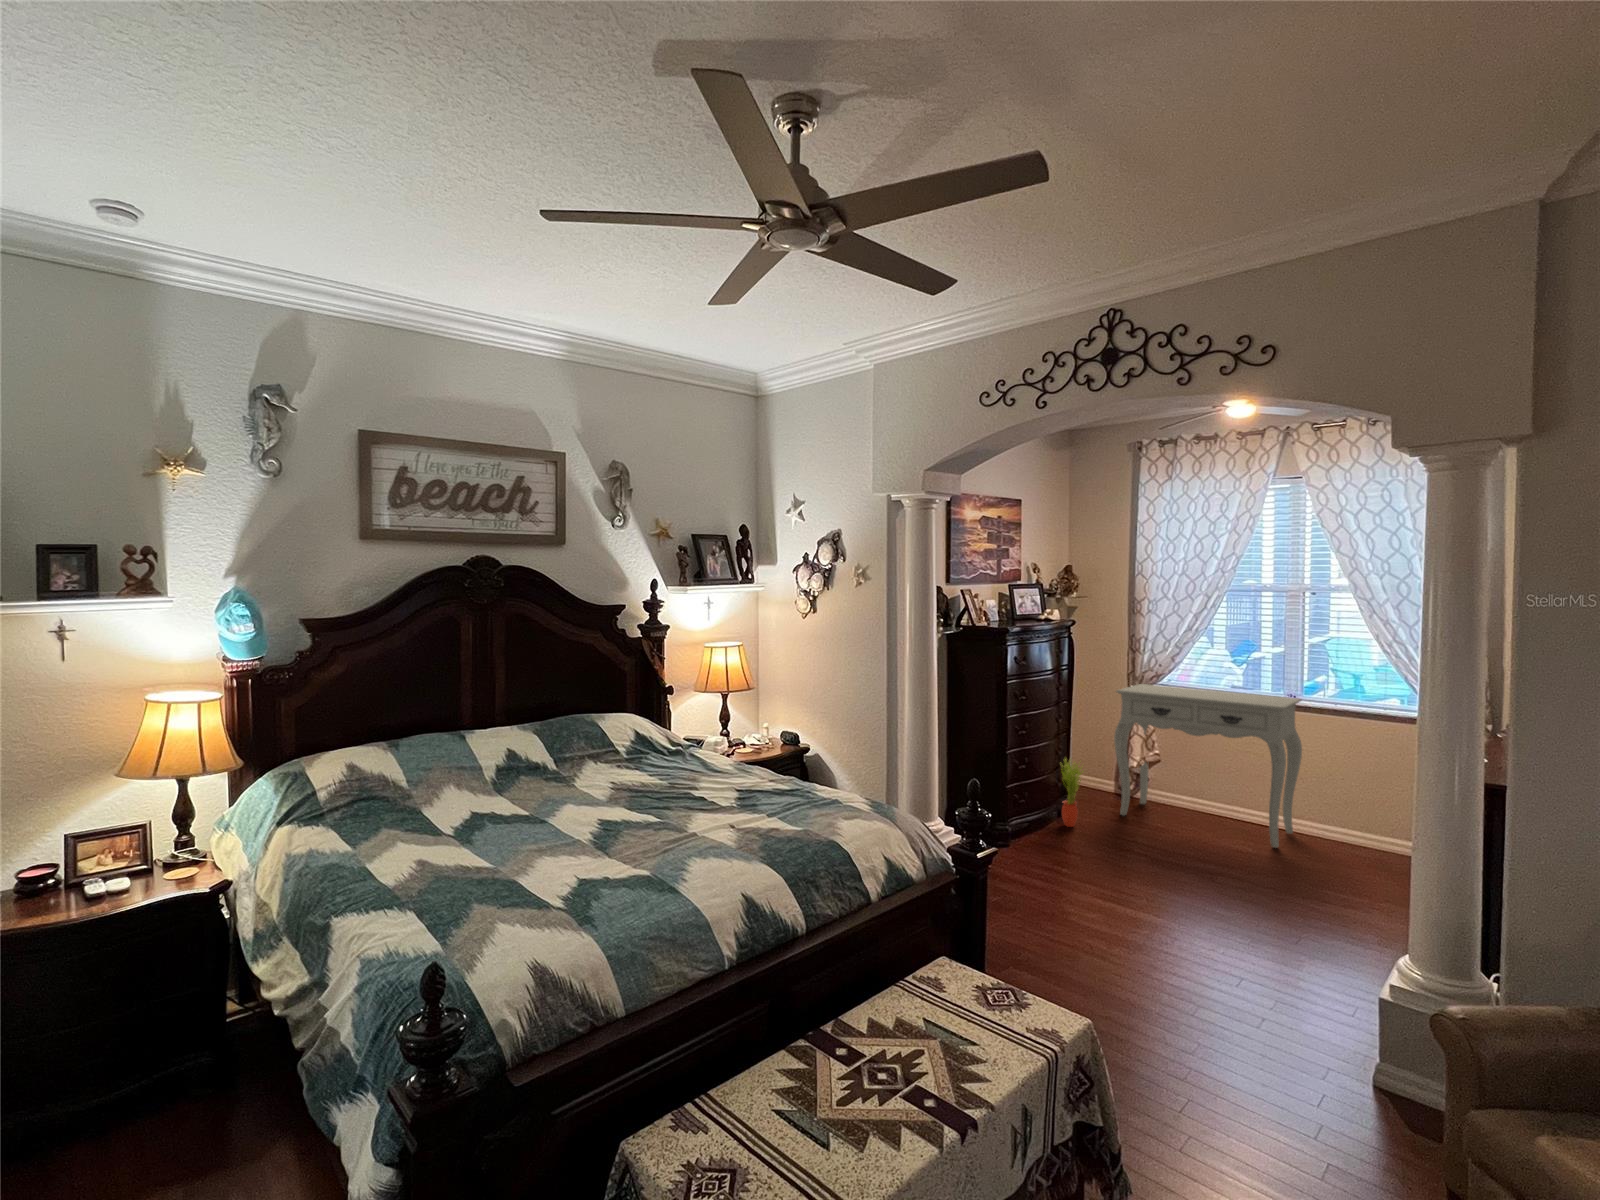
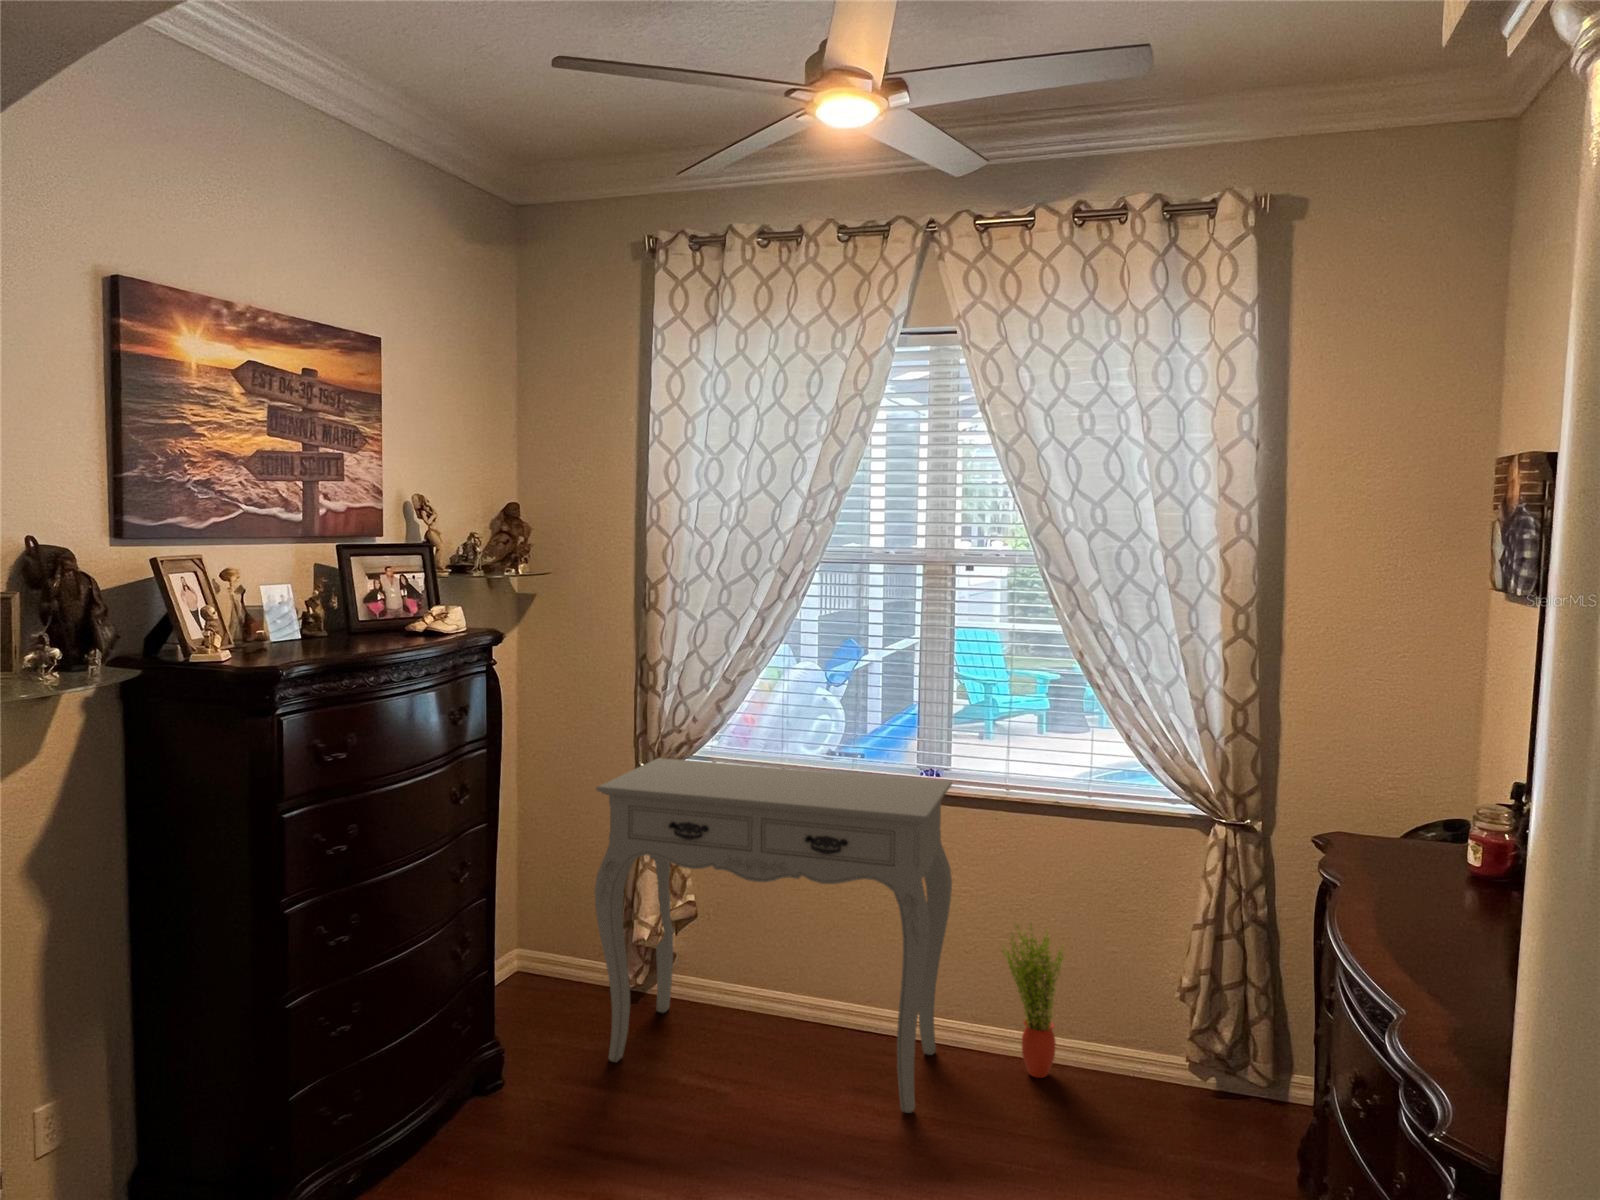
potted plant: present [1061,759,1084,827] -> present [1002,924,1065,1078]

